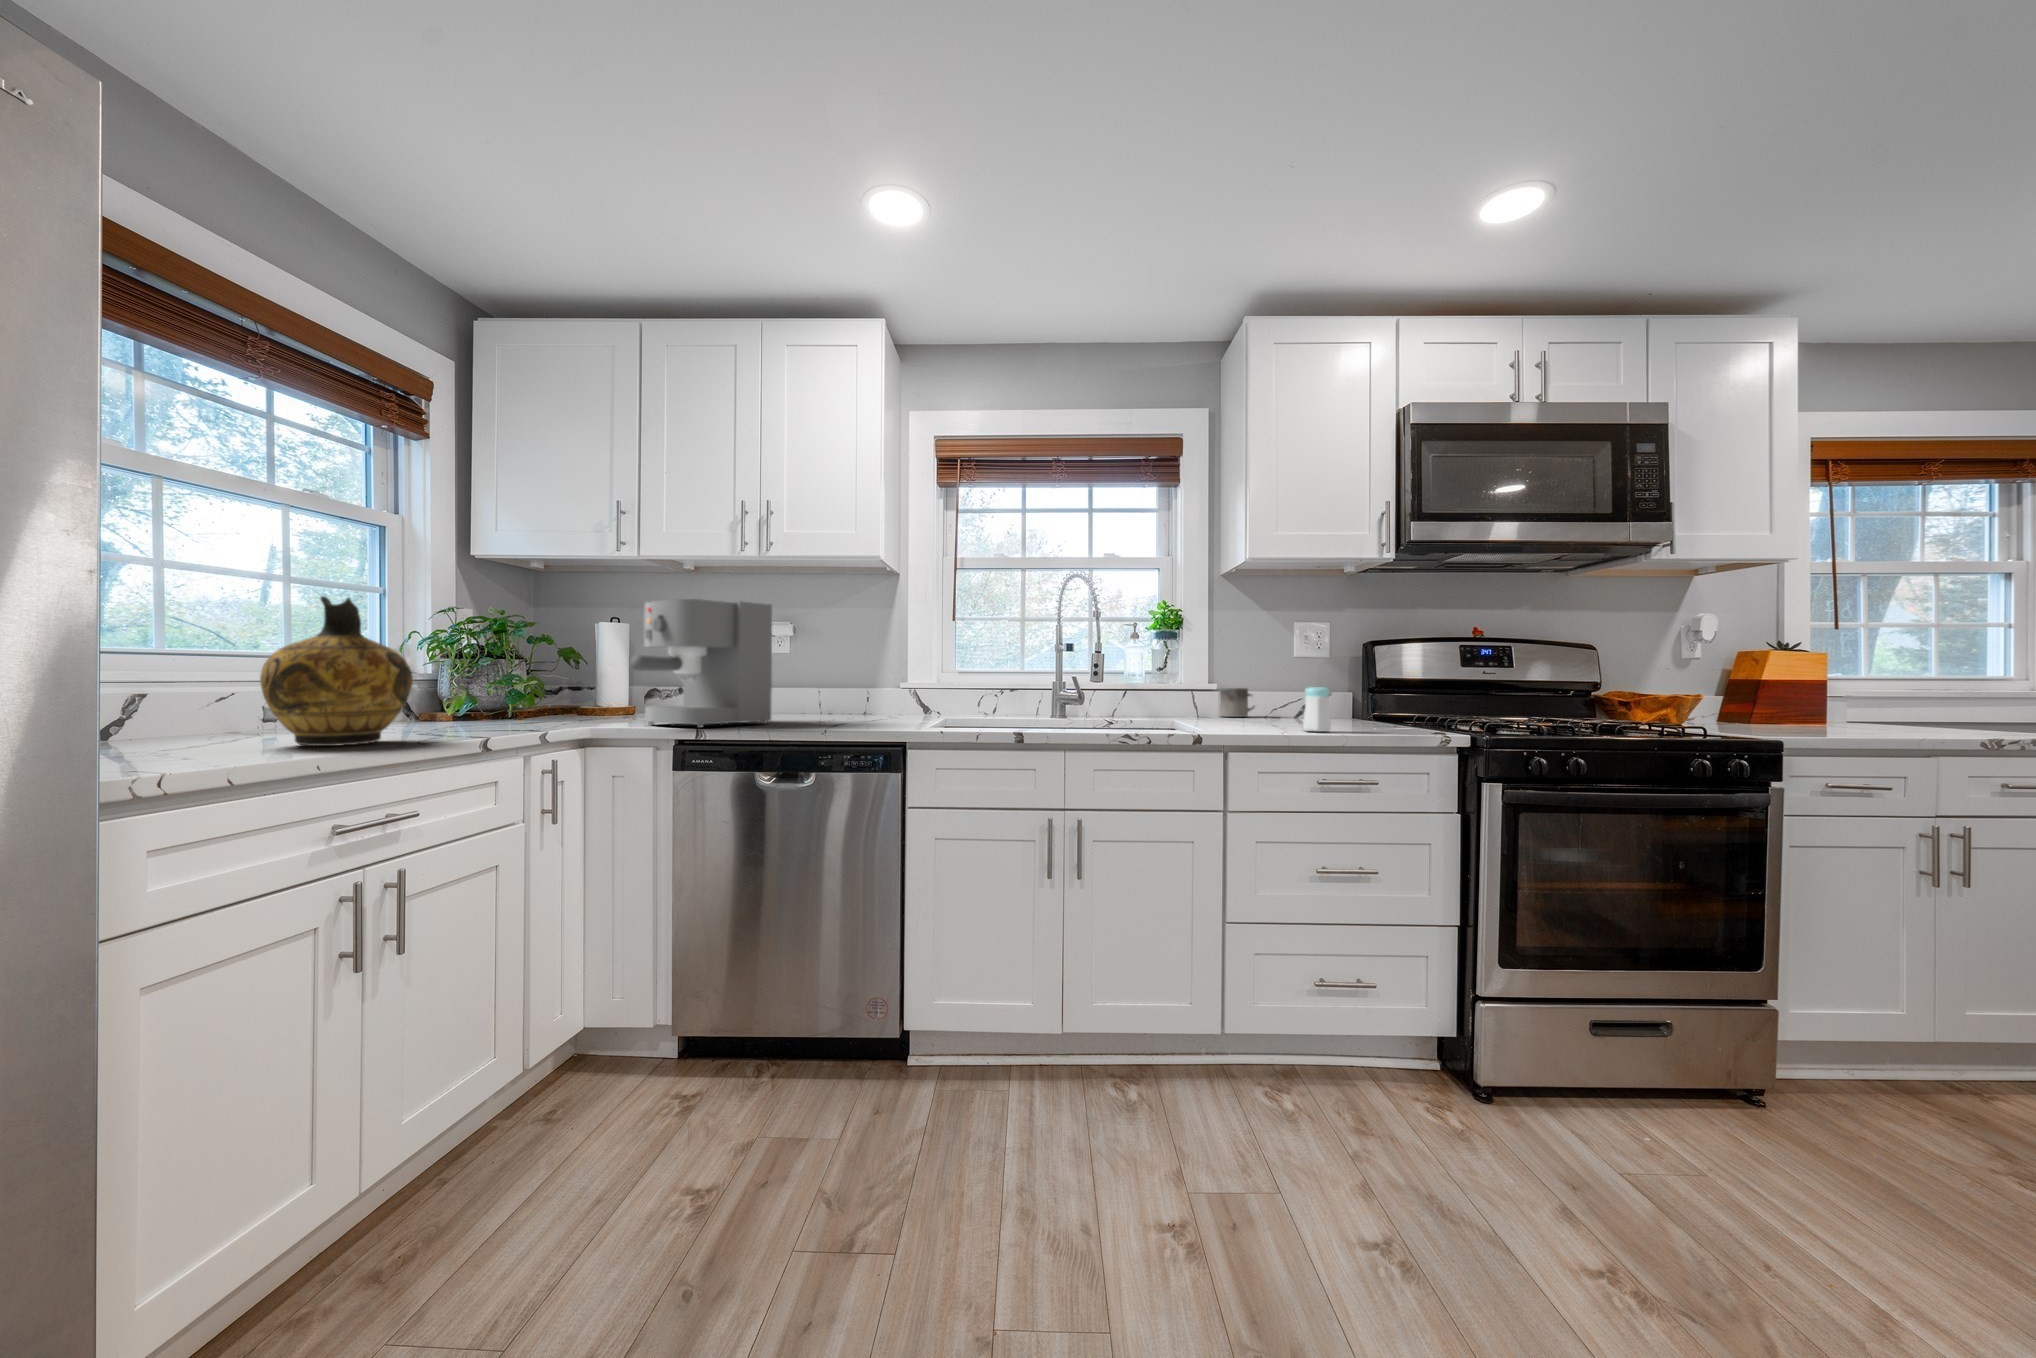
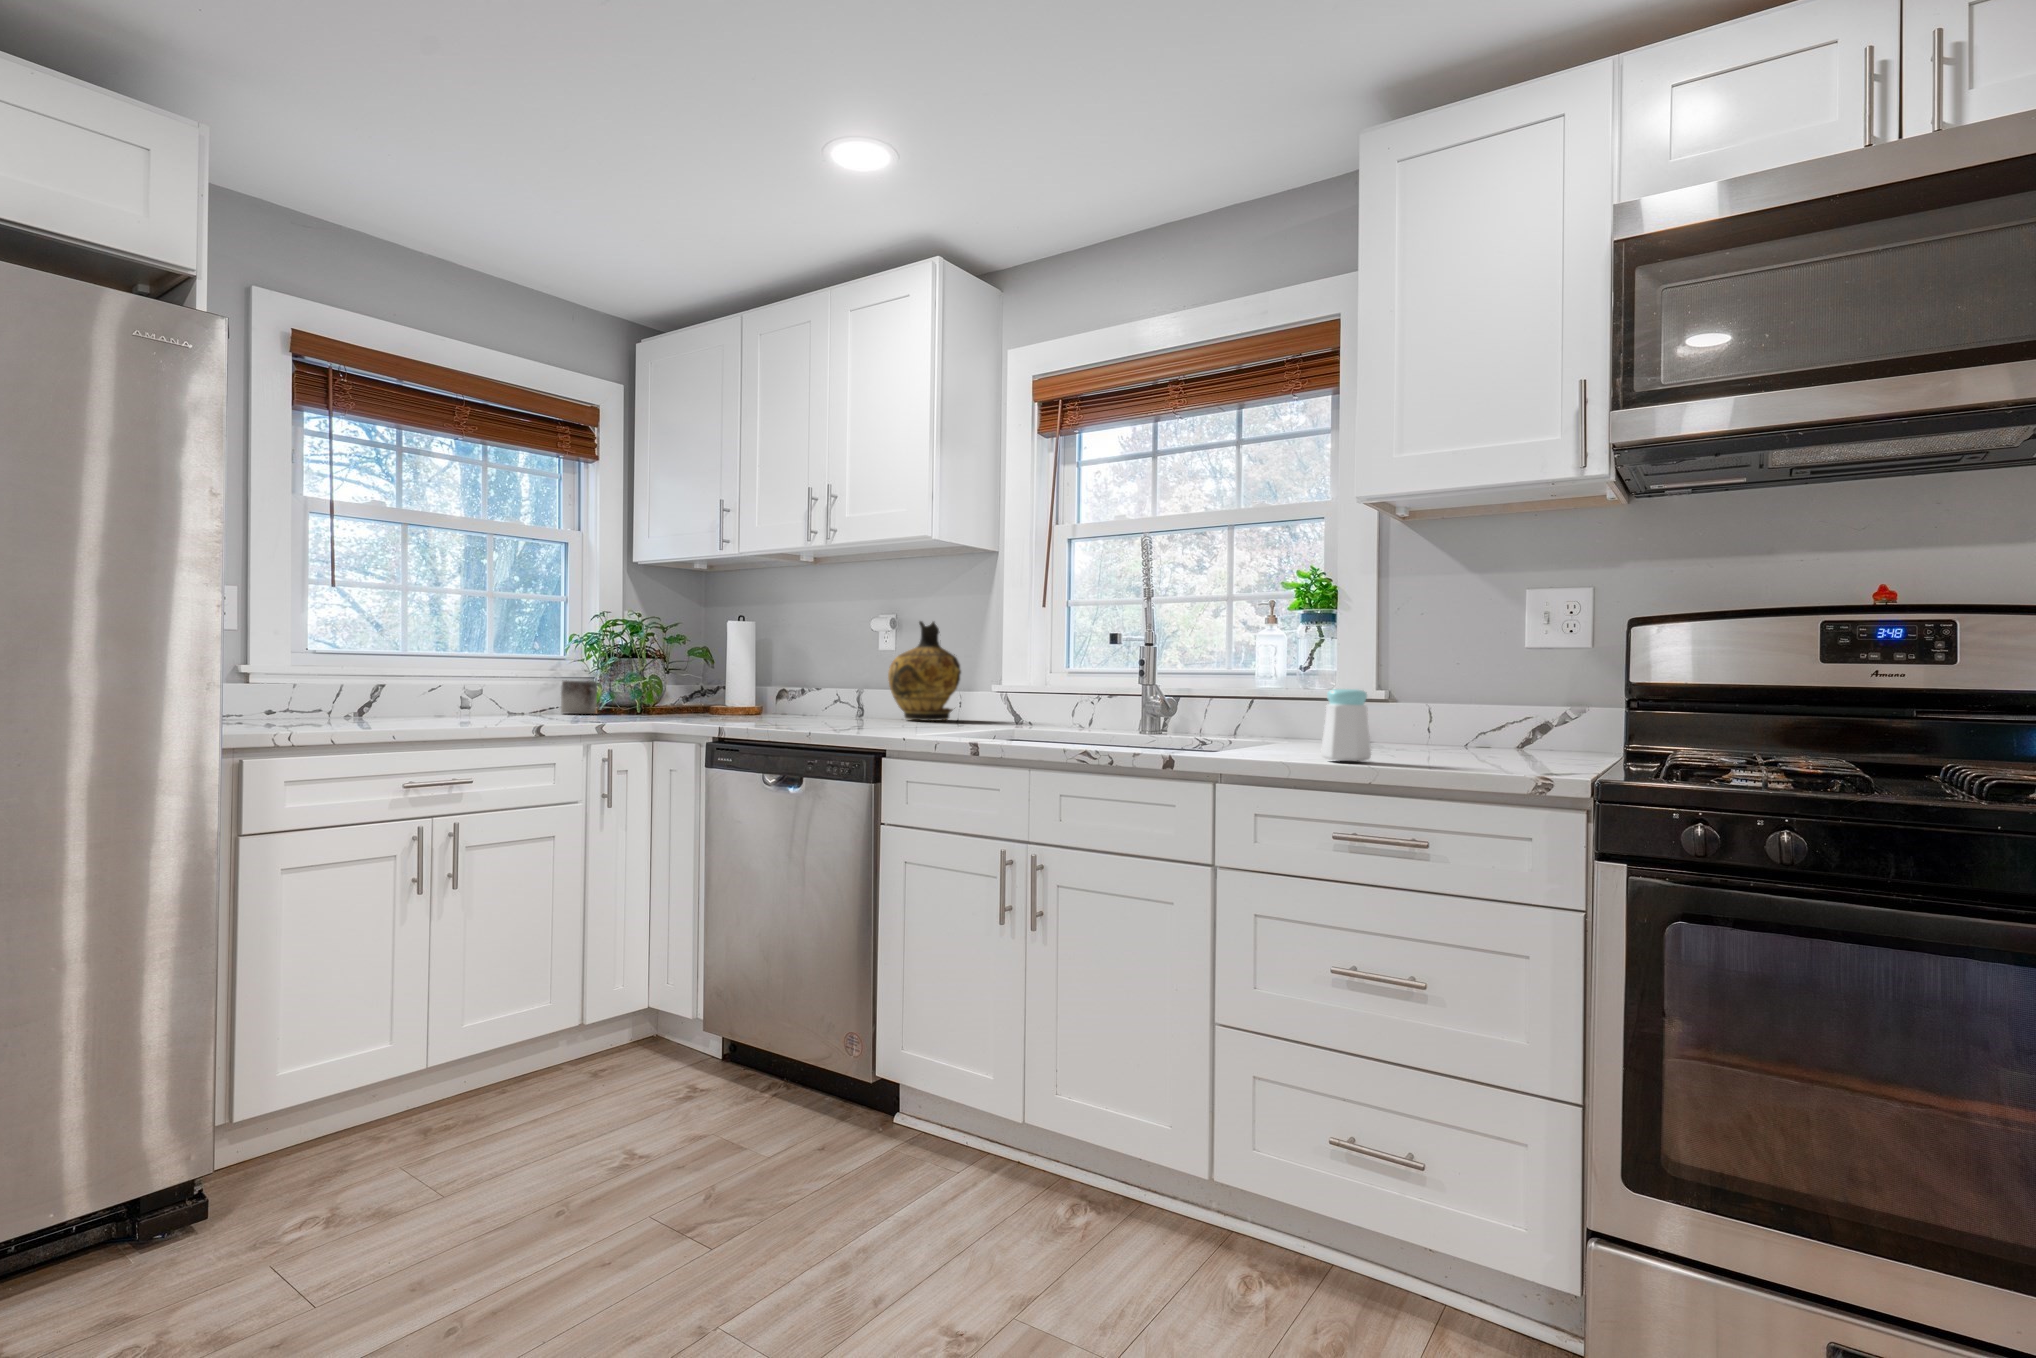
ceramic jug: present [260,596,413,746] -> present [888,621,961,721]
coffee maker: present [631,599,772,727] -> none [632,591,786,723]
mug: present [1219,688,1254,717] -> present [561,681,597,714]

